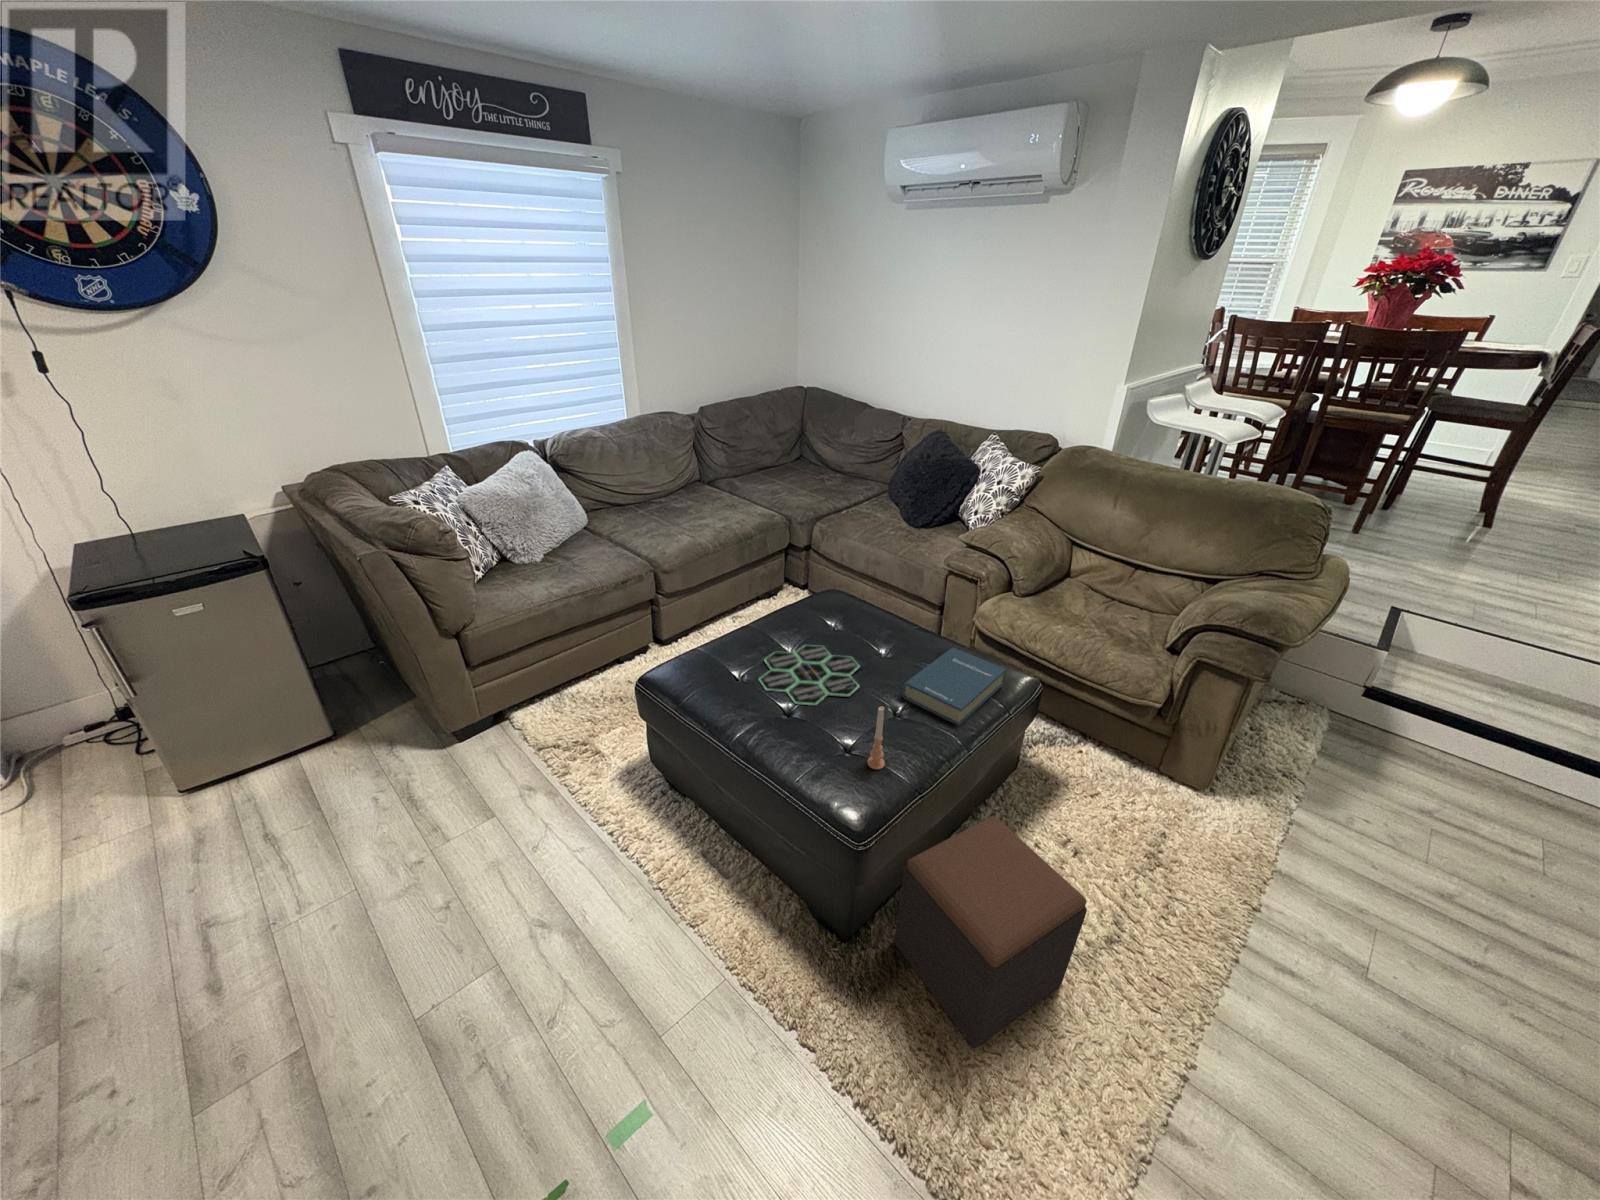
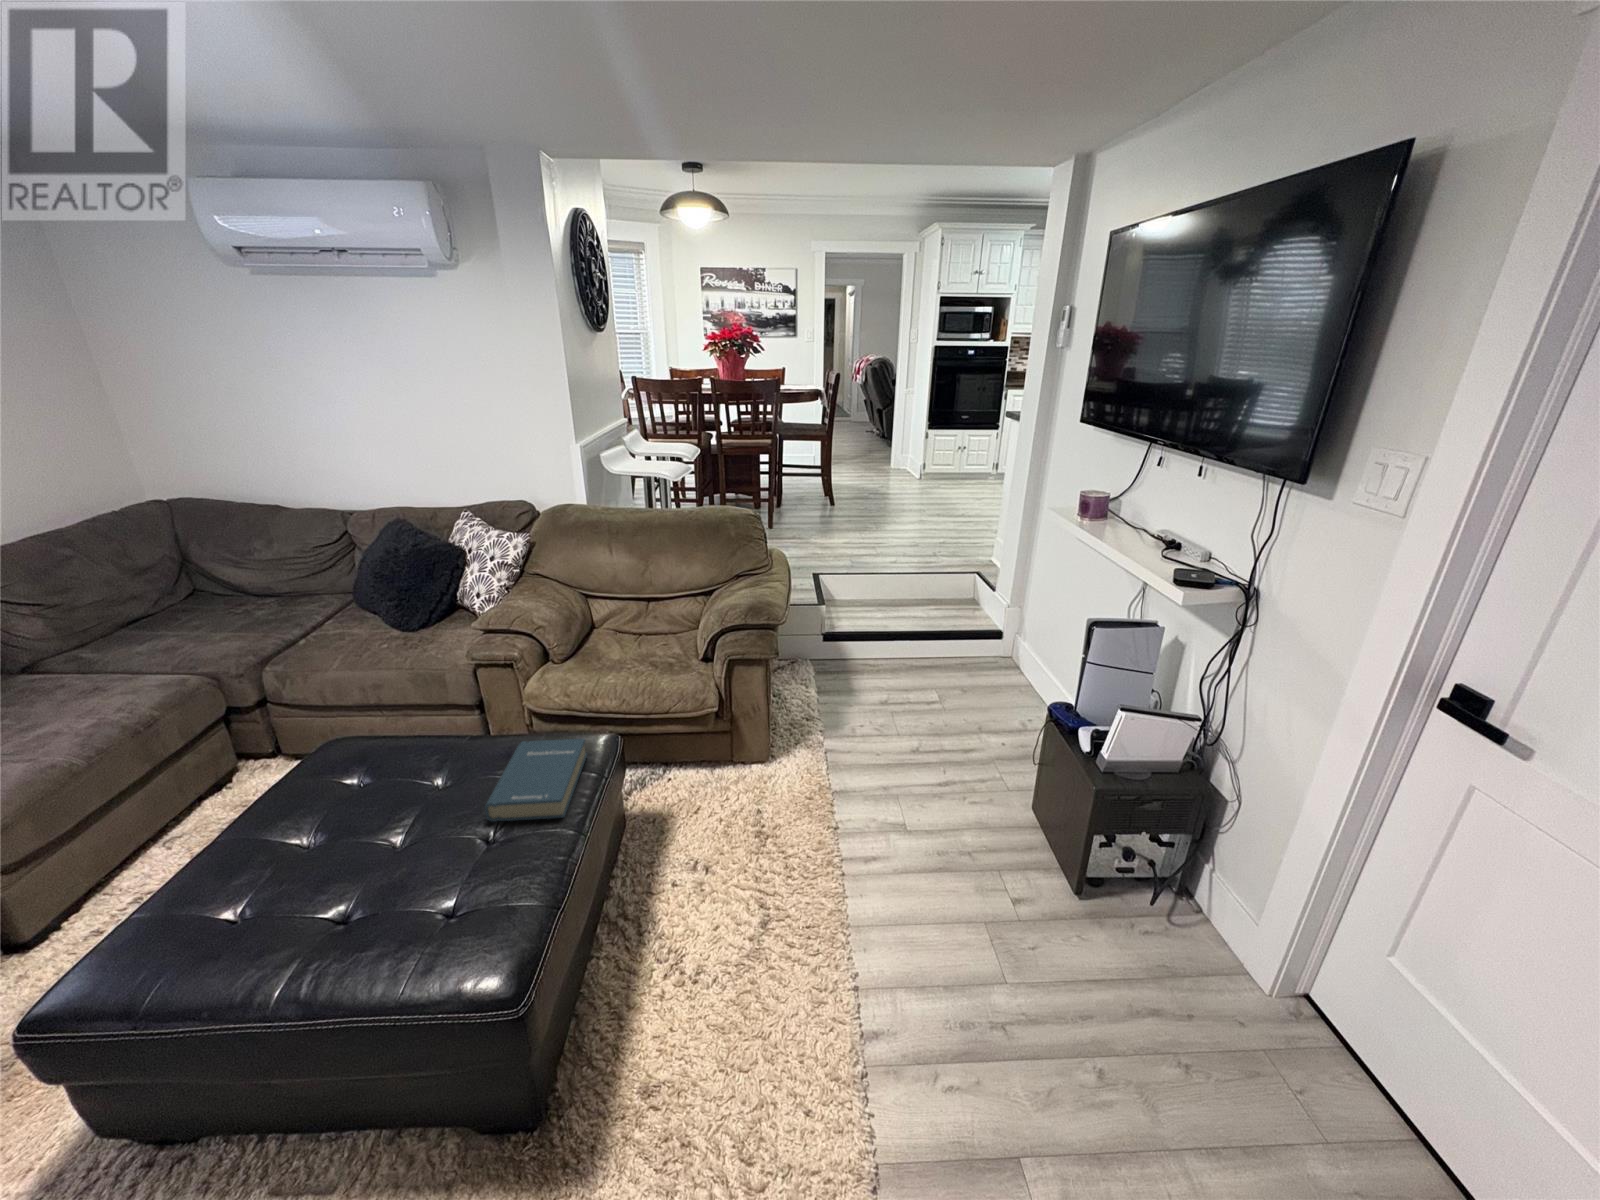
board game: present [759,645,860,706] -> none [266,808,430,915]
candle: present [867,706,885,769] -> none [476,845,506,919]
footstool: present [894,816,1087,1048] -> none [573,884,749,1115]

